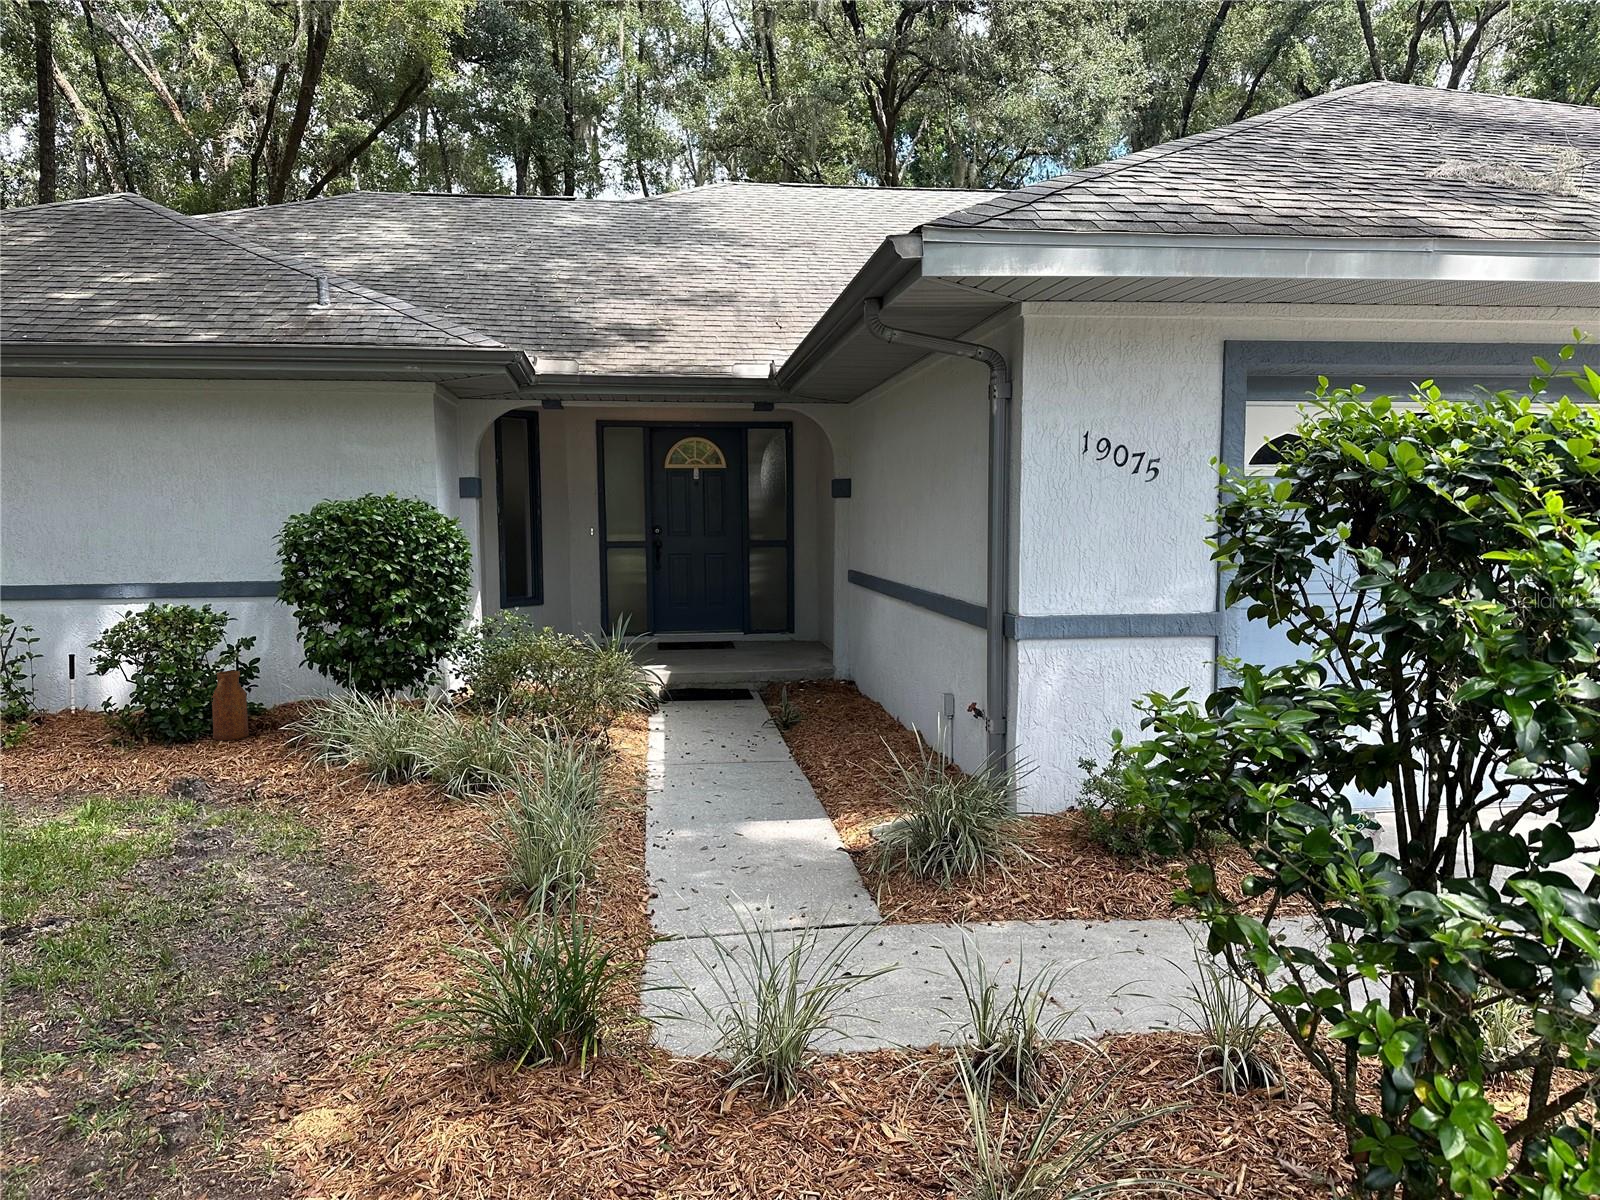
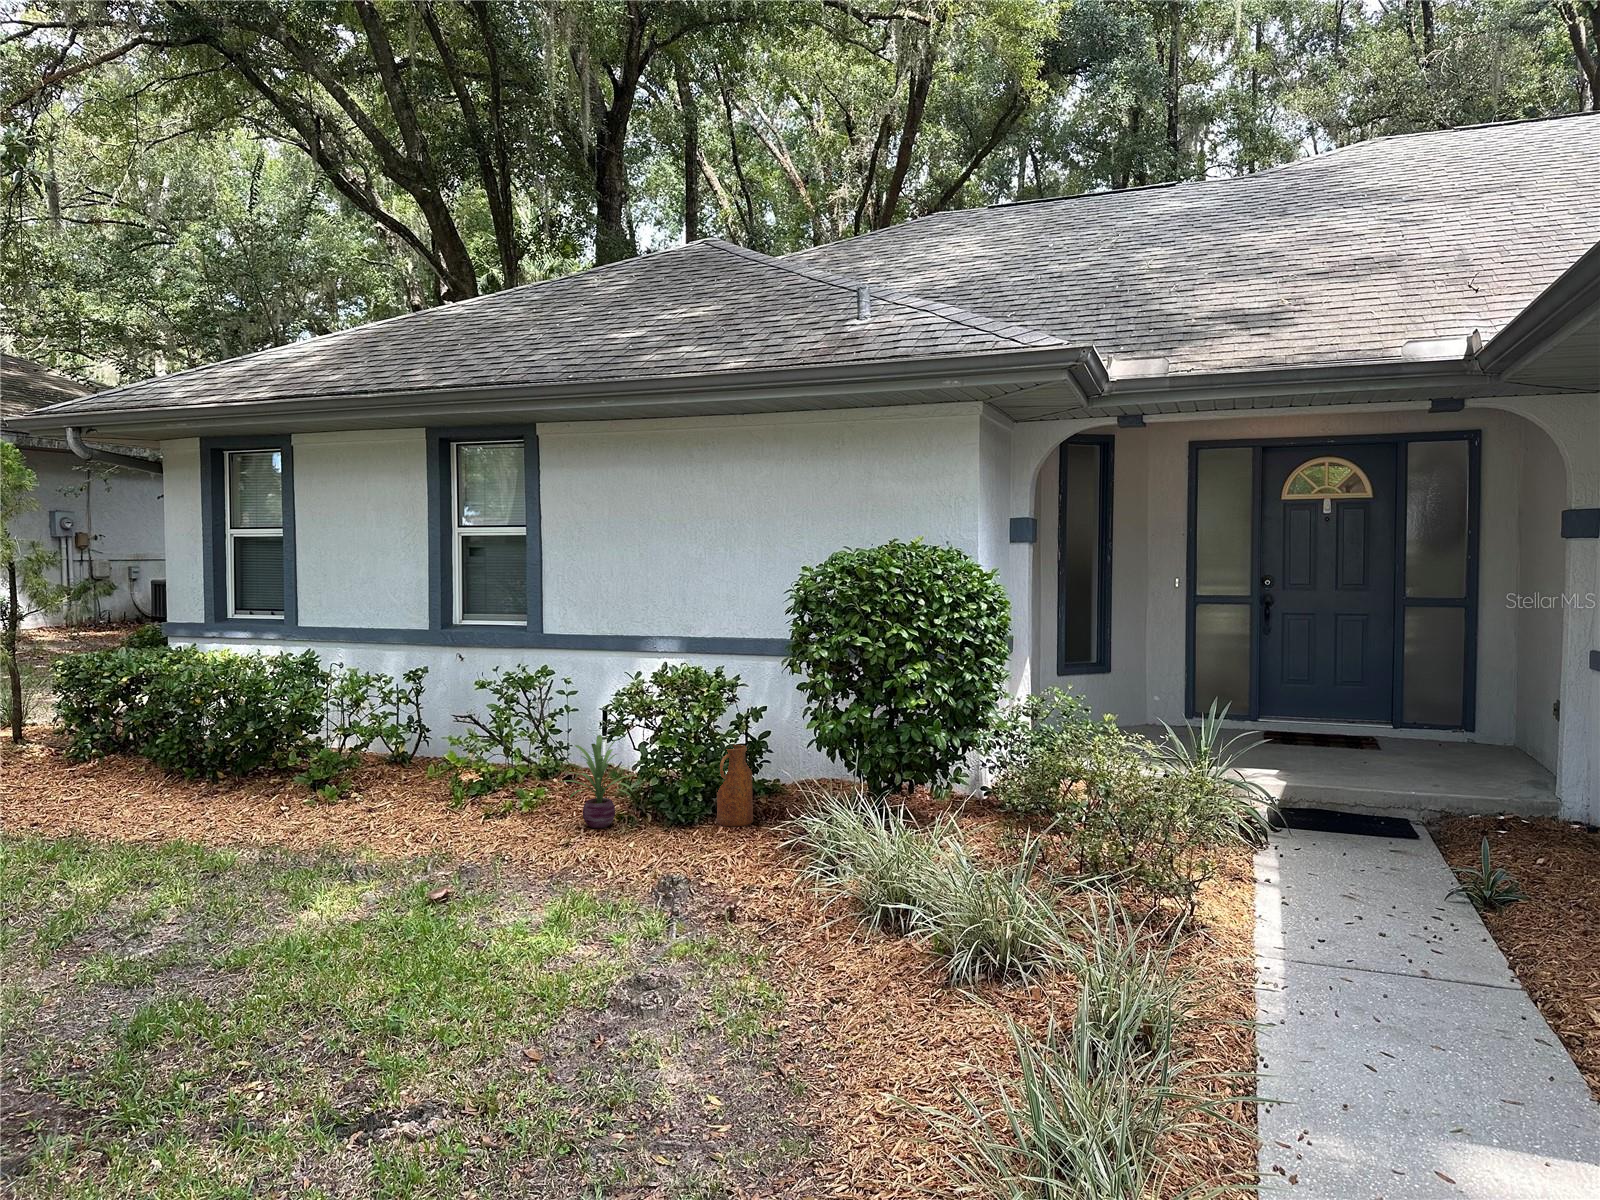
decorative plant: none [37,671,138,754] -> present [559,735,636,828]

